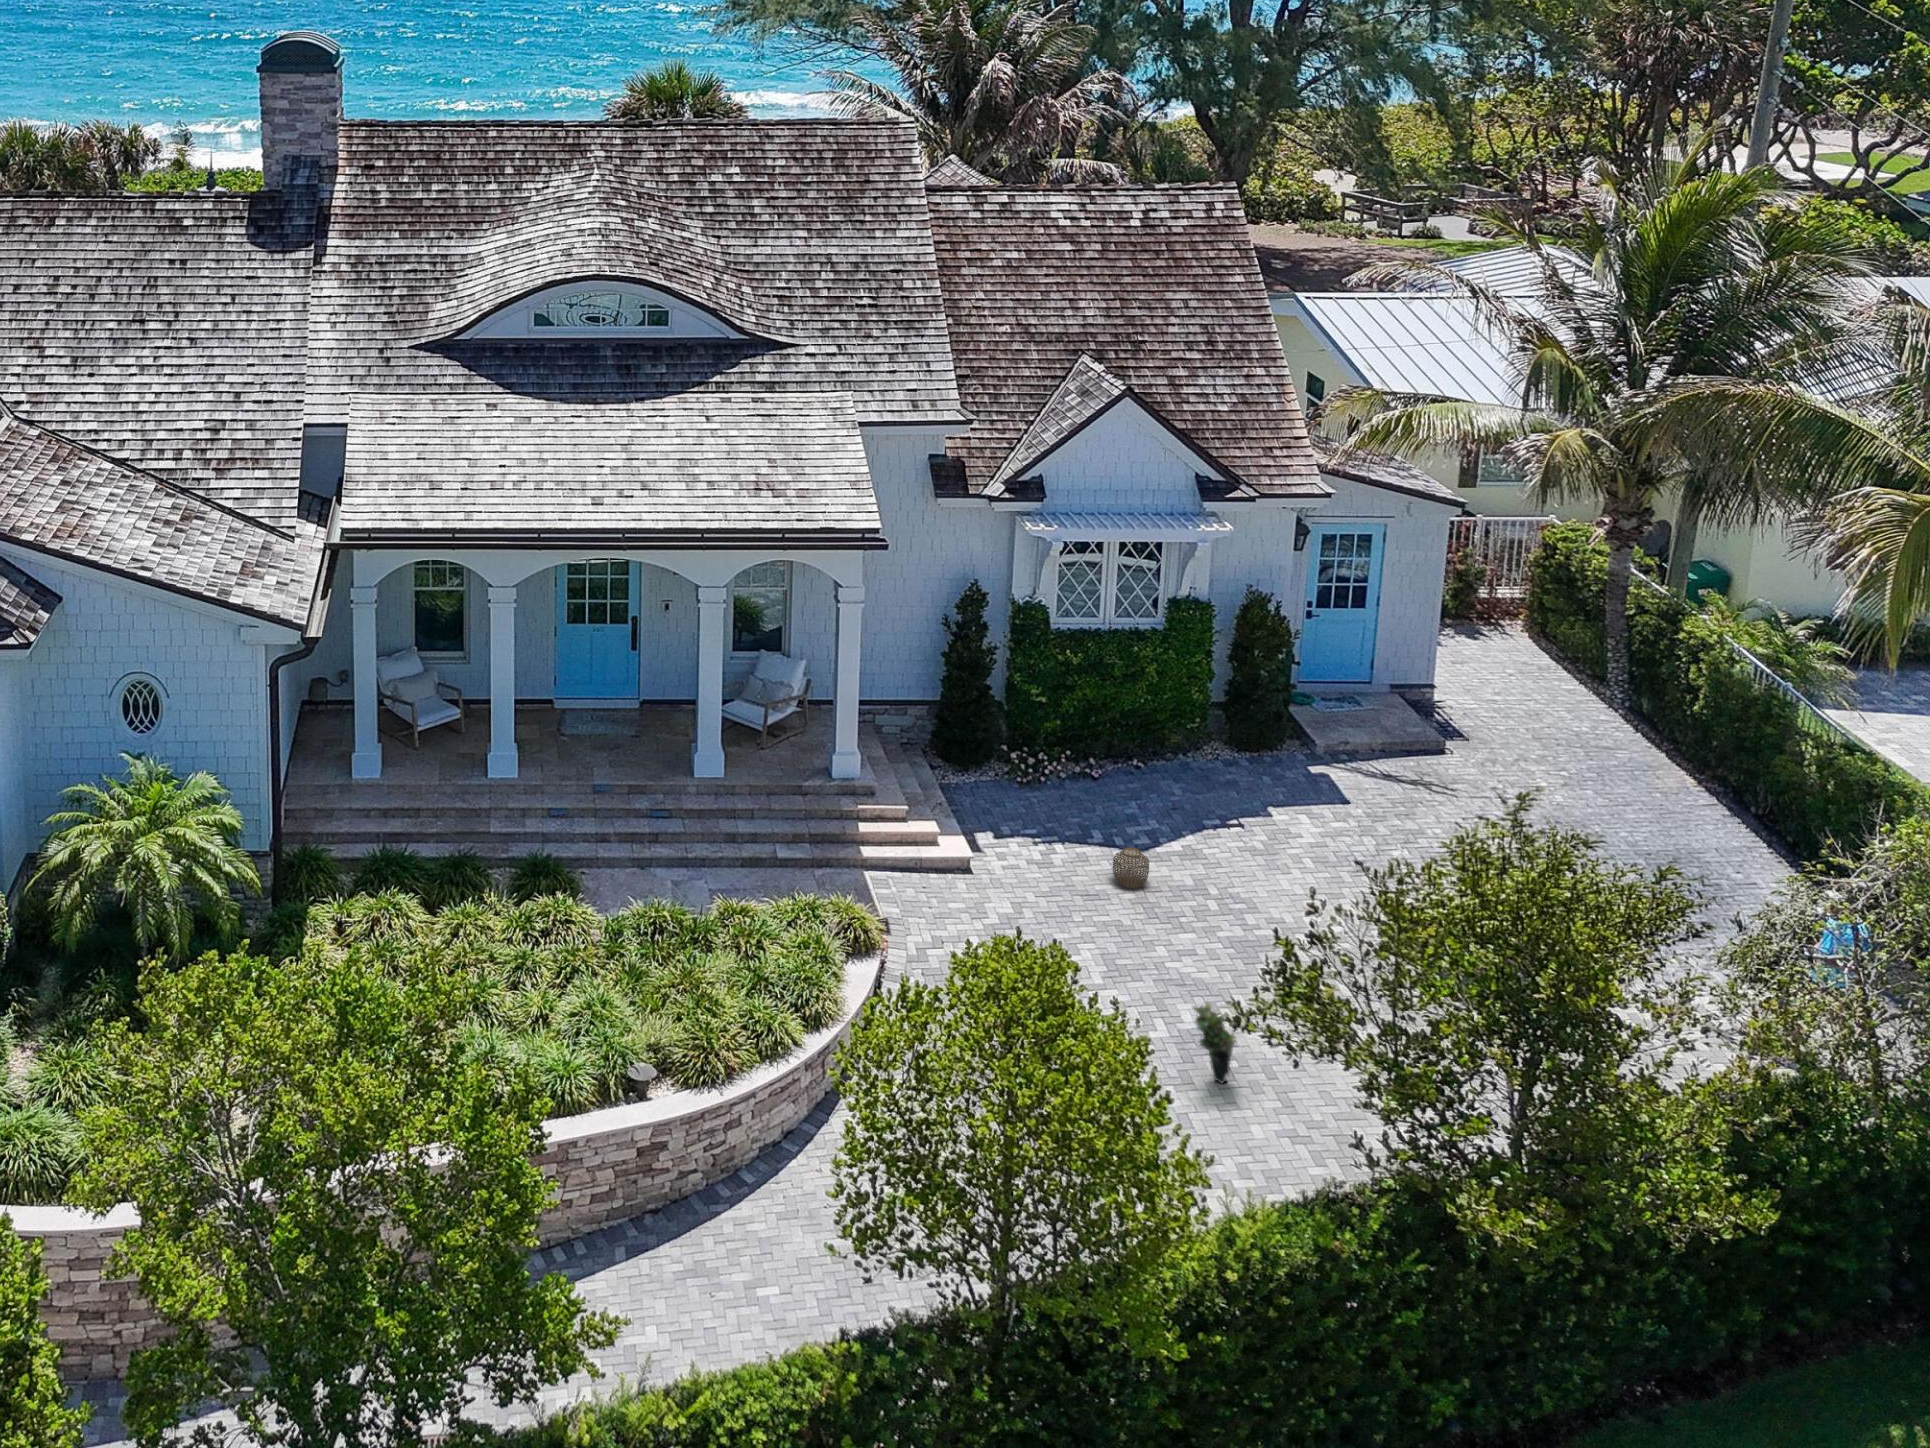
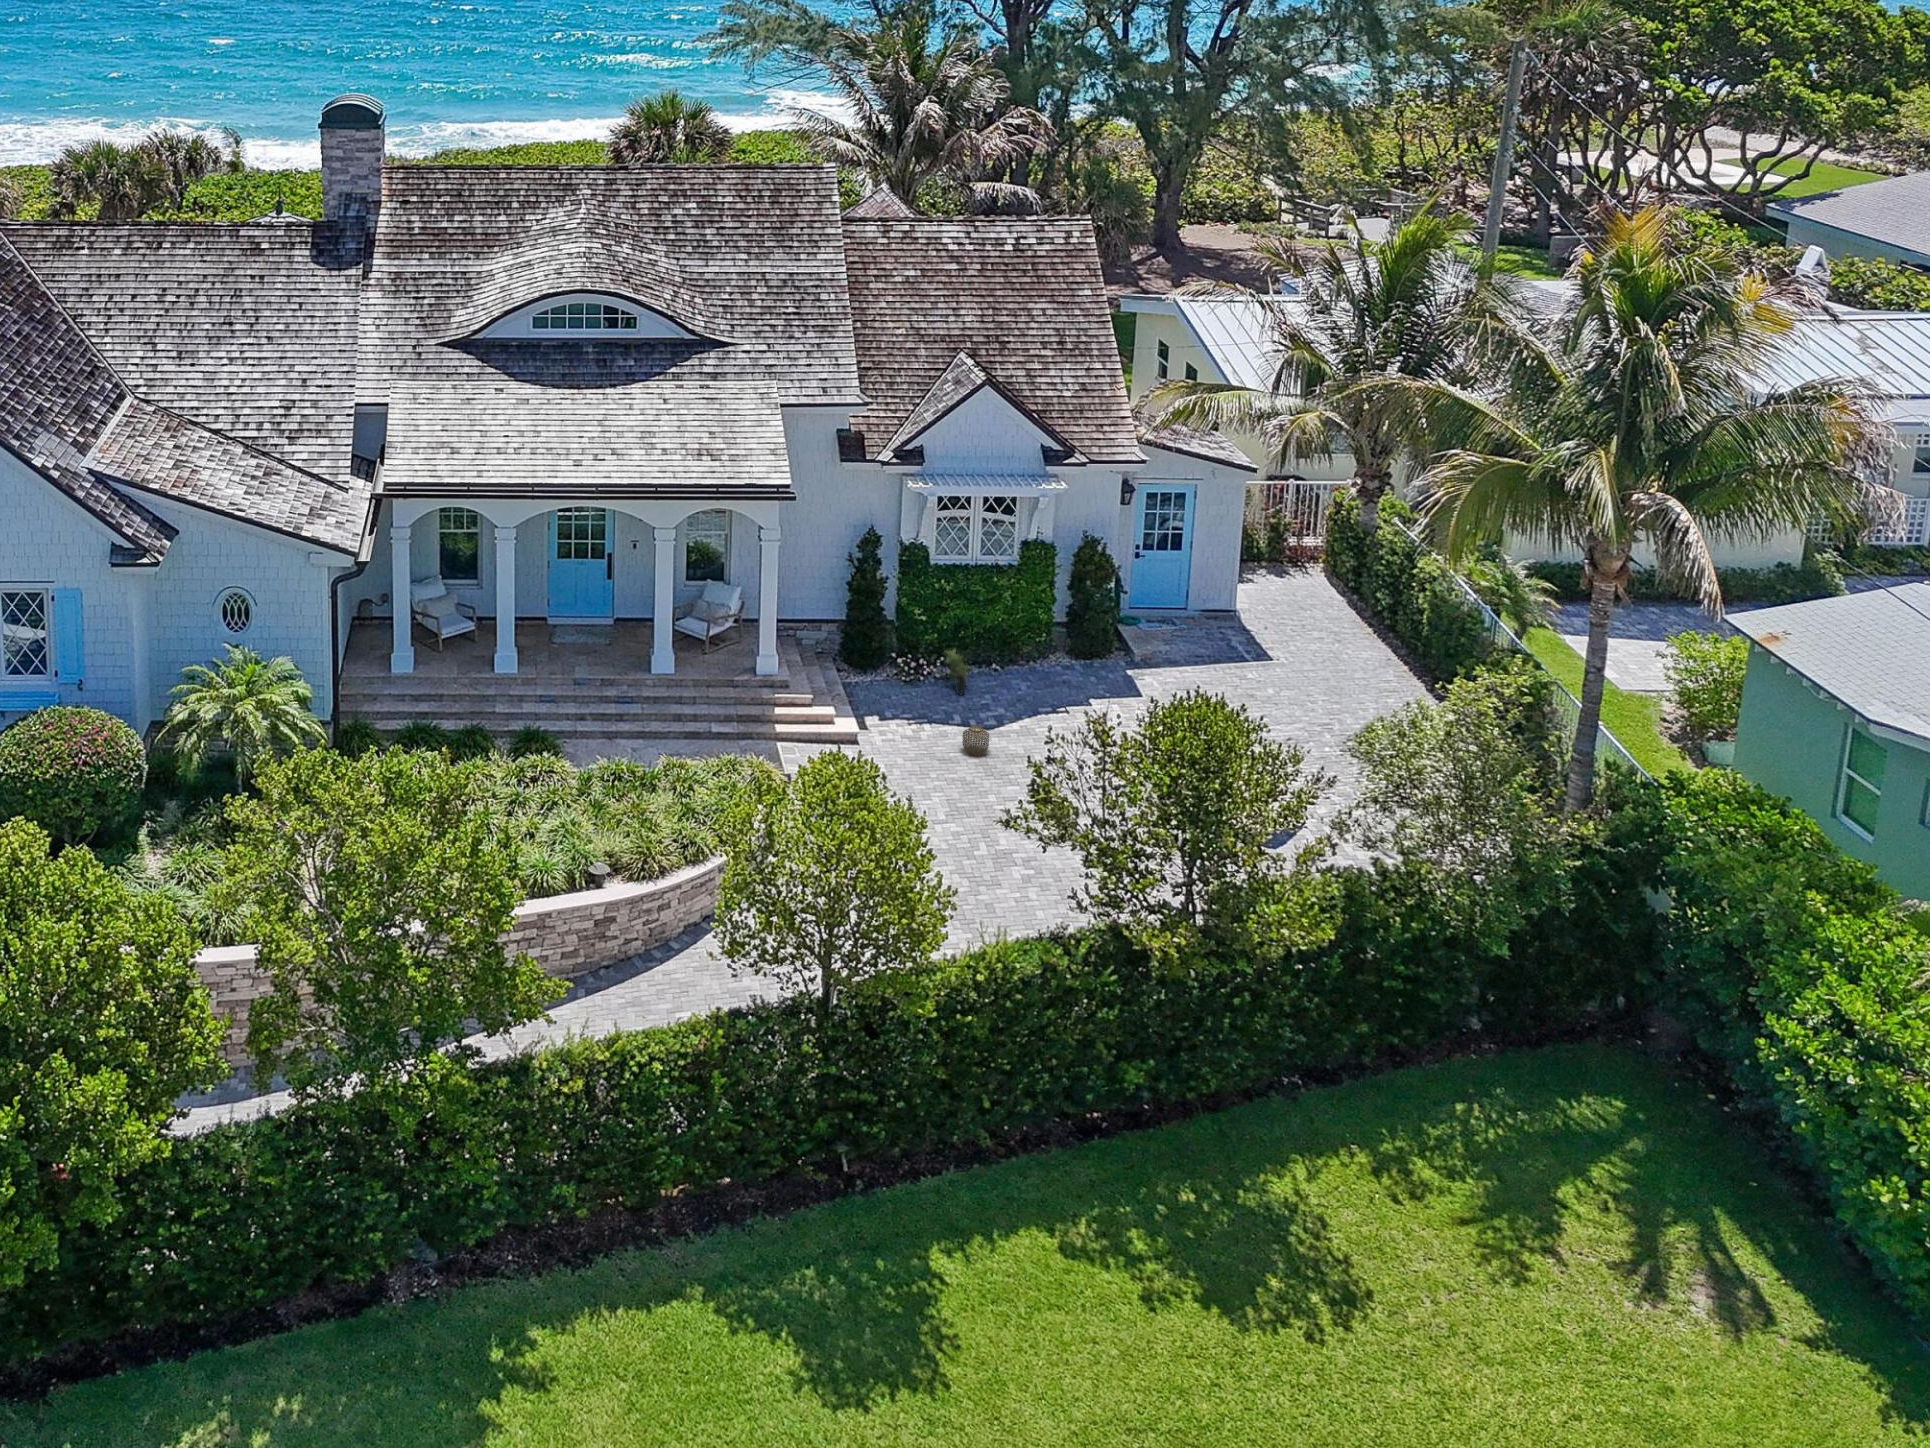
potted plant: present [1193,1003,1236,1083] -> present [946,650,968,695]

